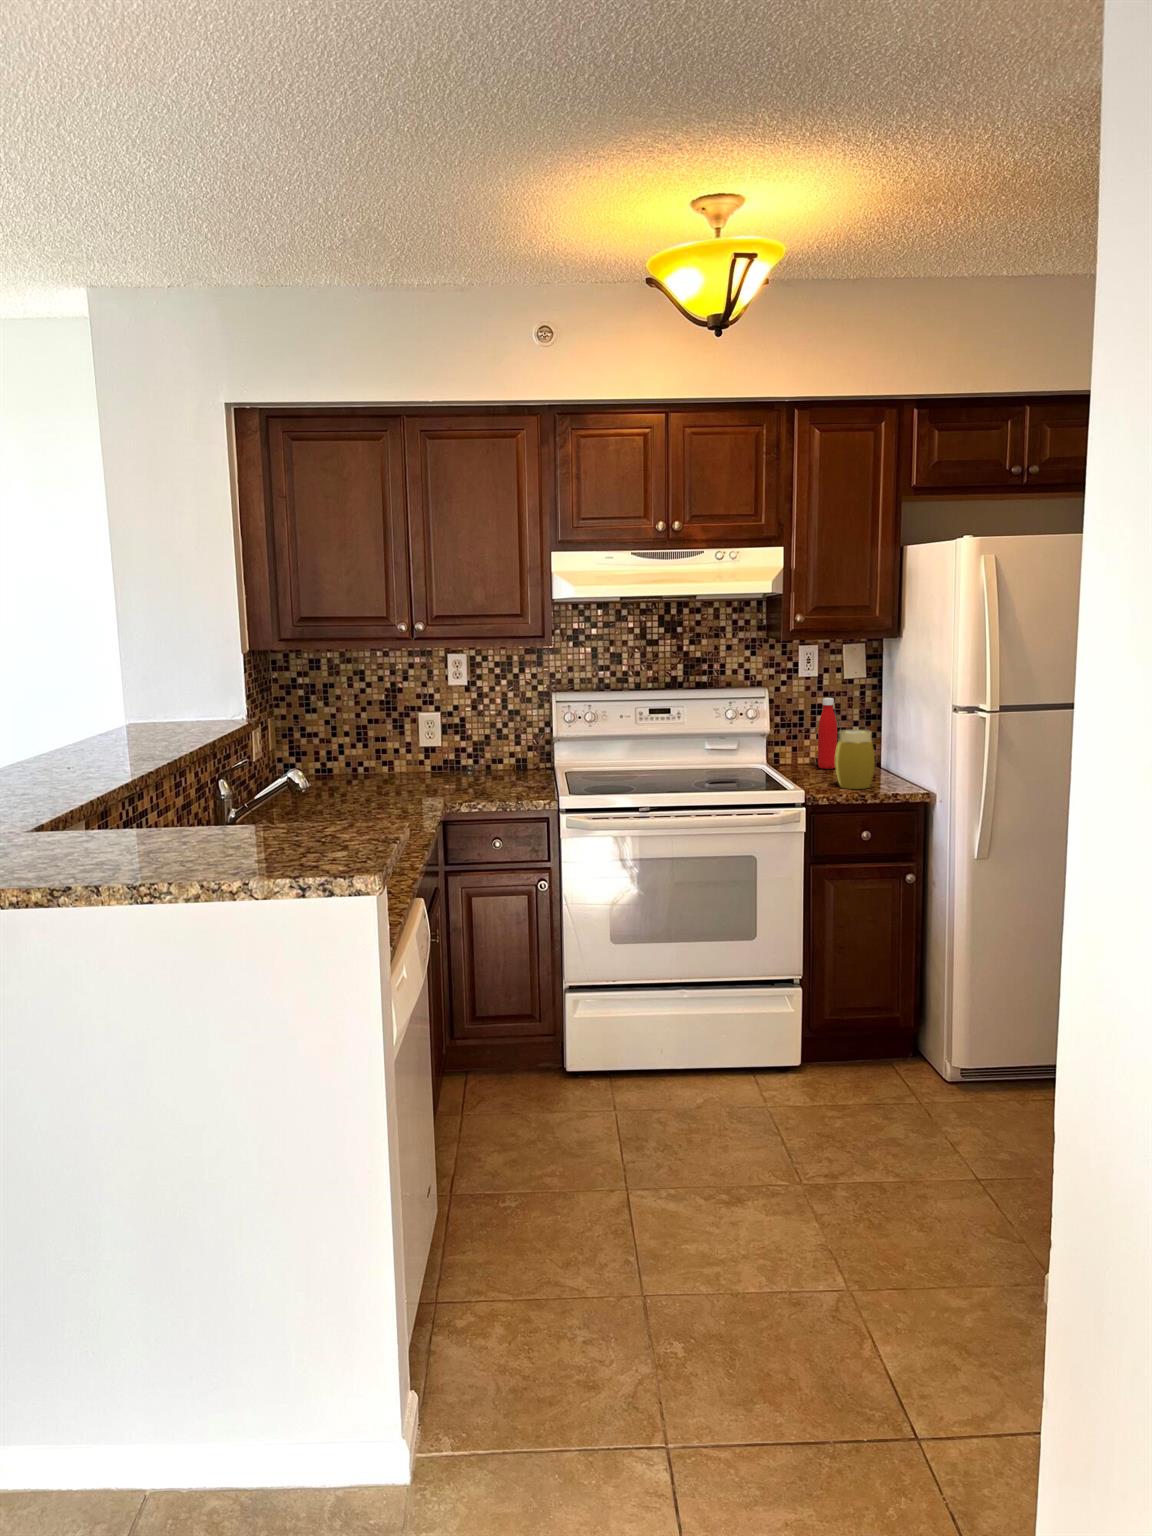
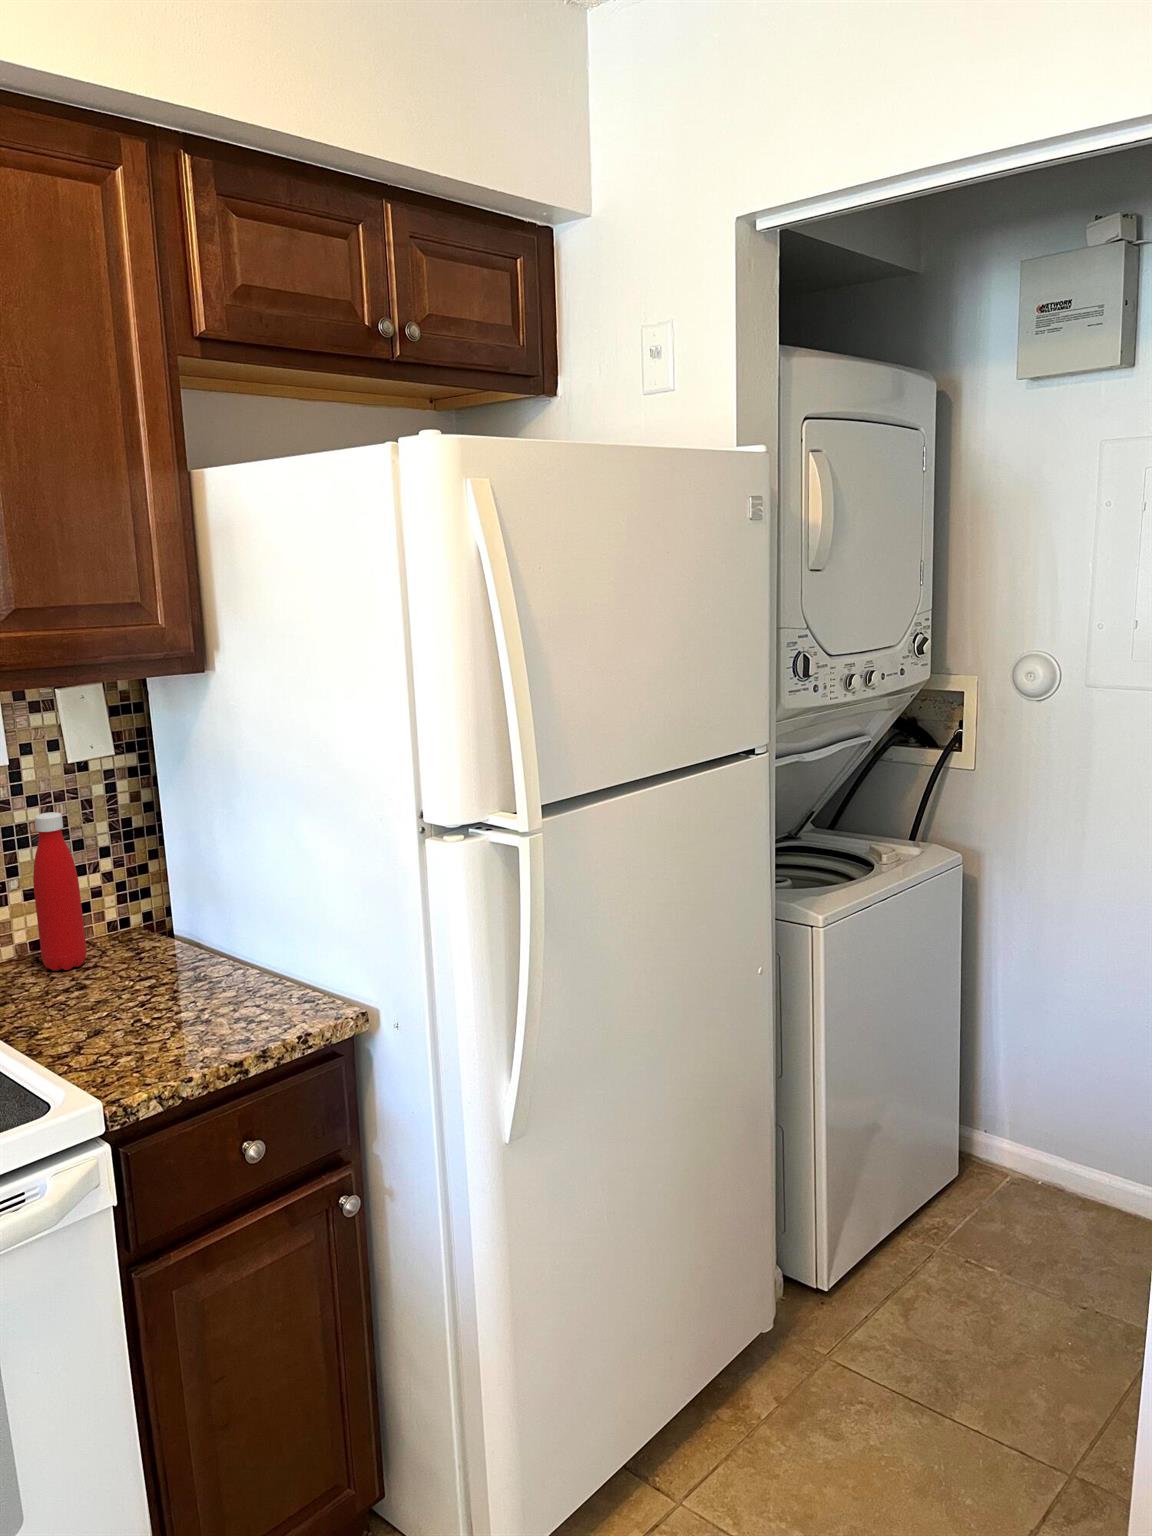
jar: present [835,730,875,789] -> none [135,896,236,1045]

